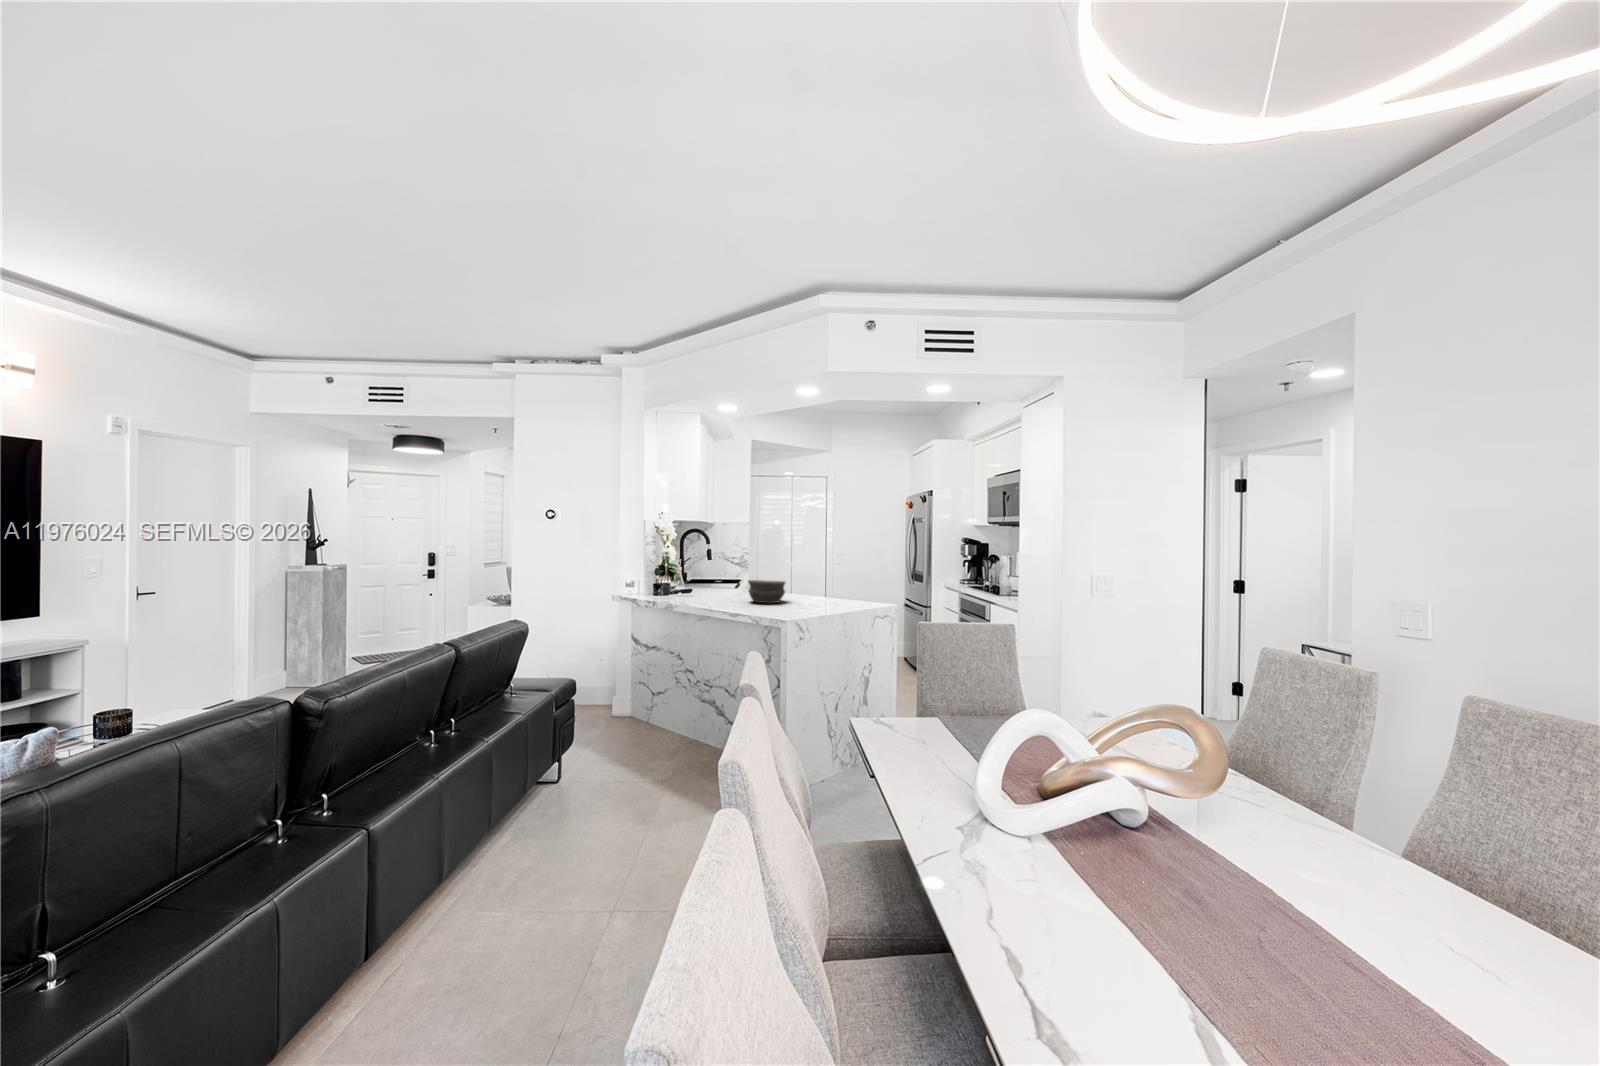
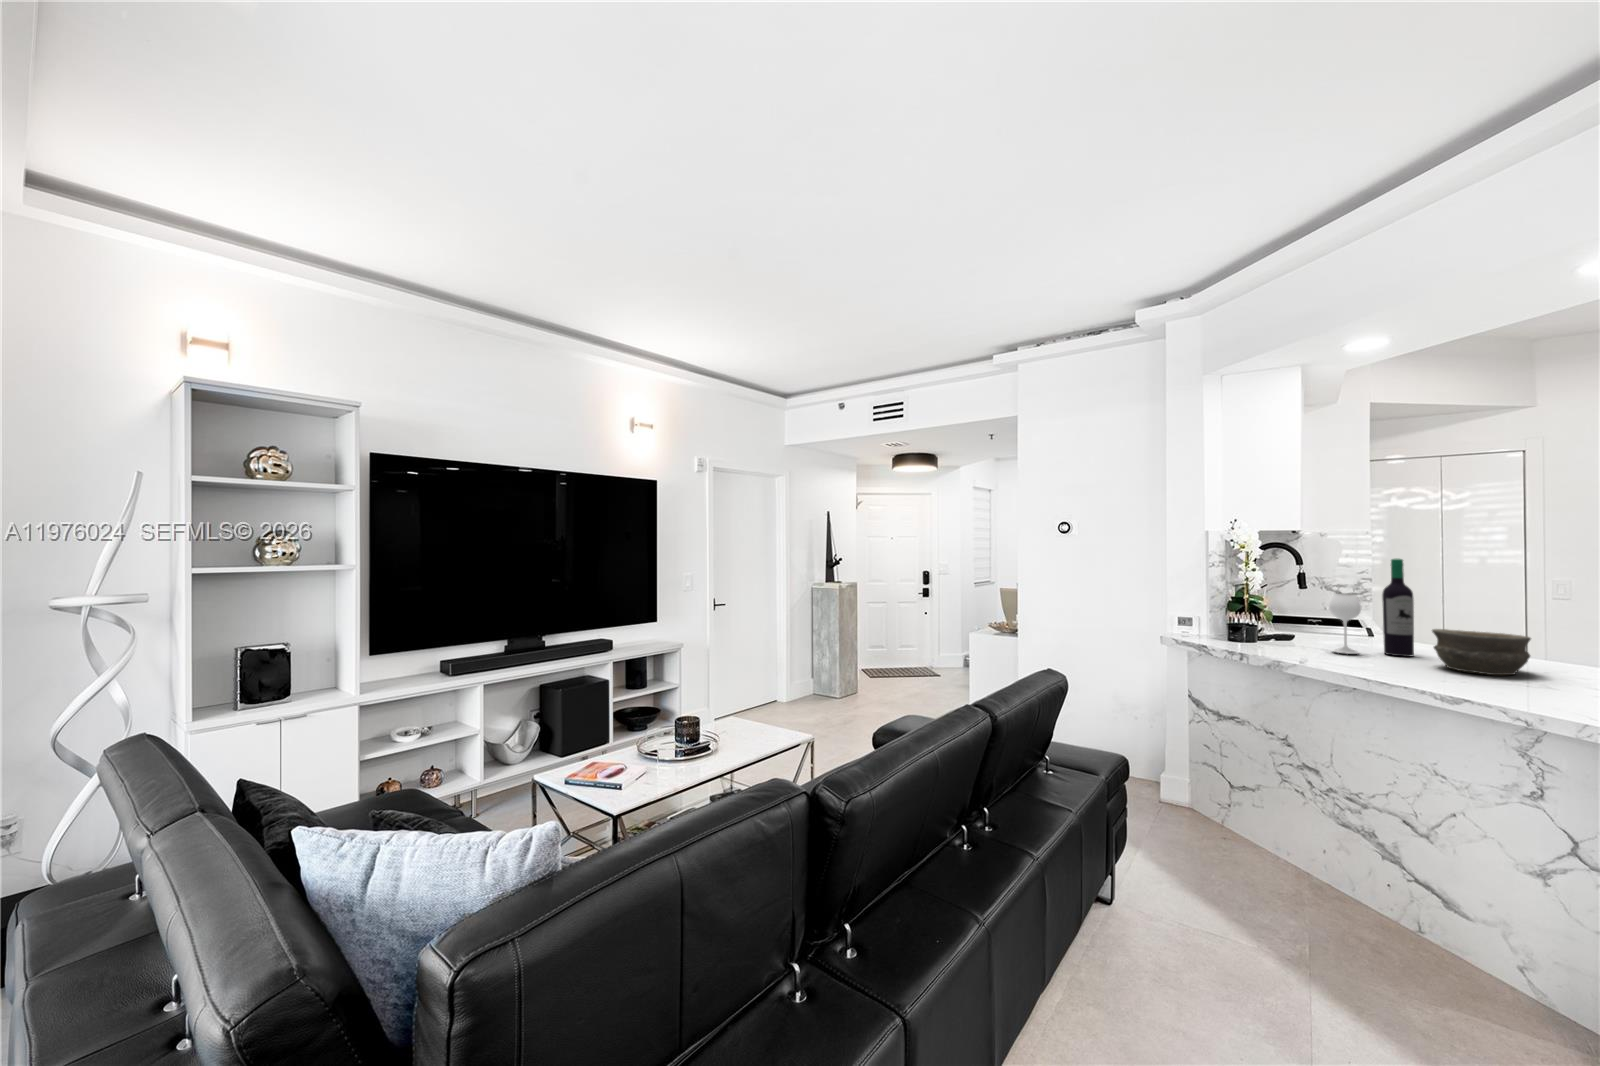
wine bottle: none [706,540,746,598] -> present [1329,559,1414,657]

